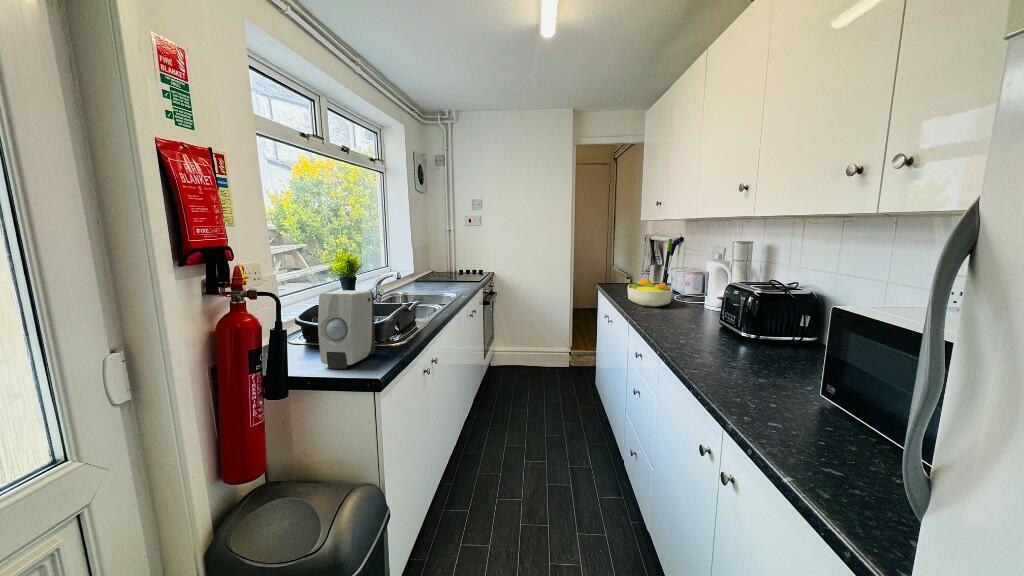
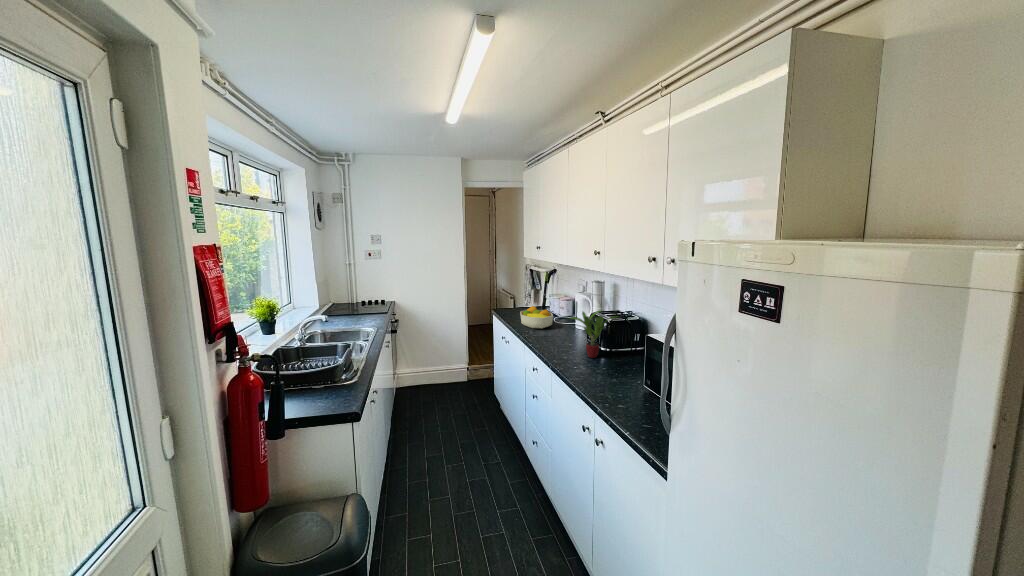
potted plant: none [691,277,782,349] -> present [570,311,617,358]
soap dispenser: present [318,290,375,369] -> none [303,341,343,408]

